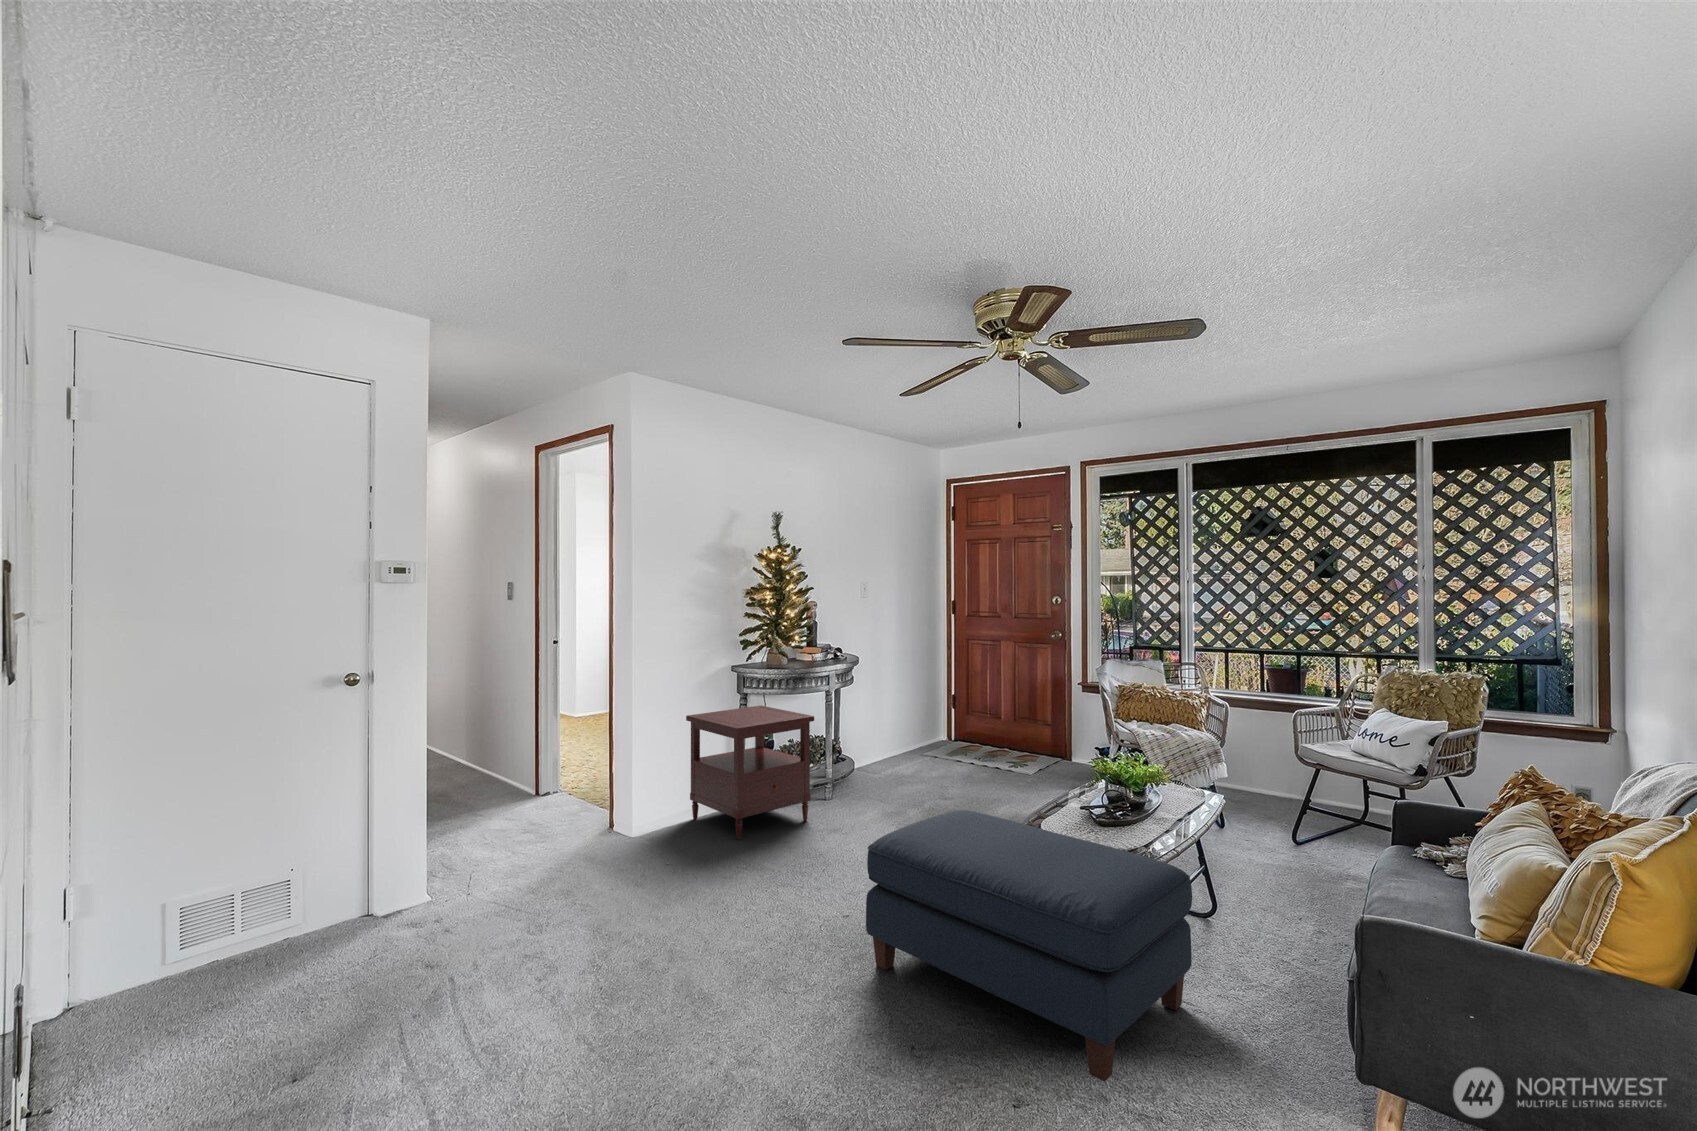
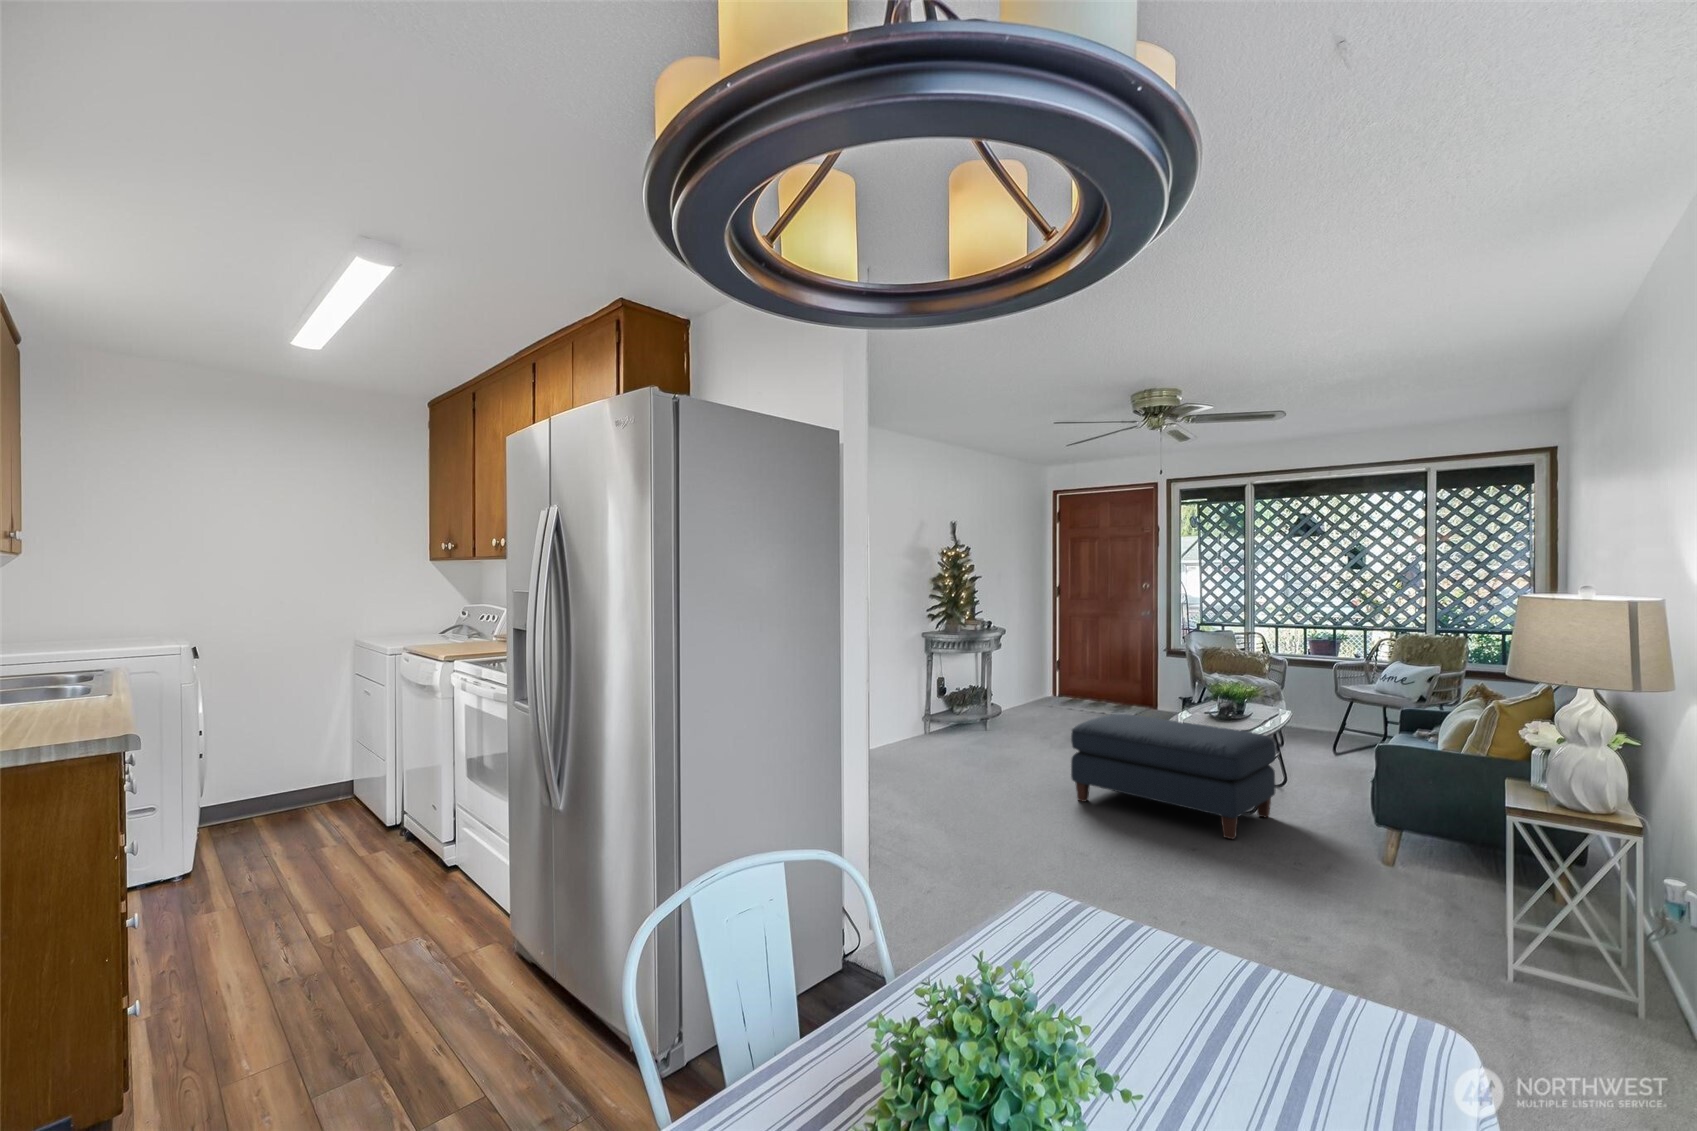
side table: present [686,705,814,839] -> none [897,660,988,746]

